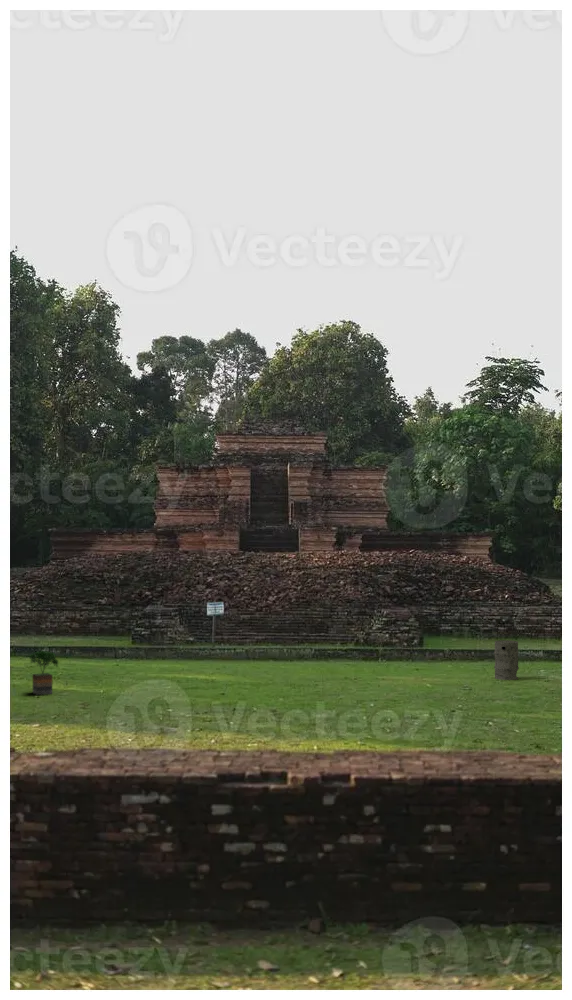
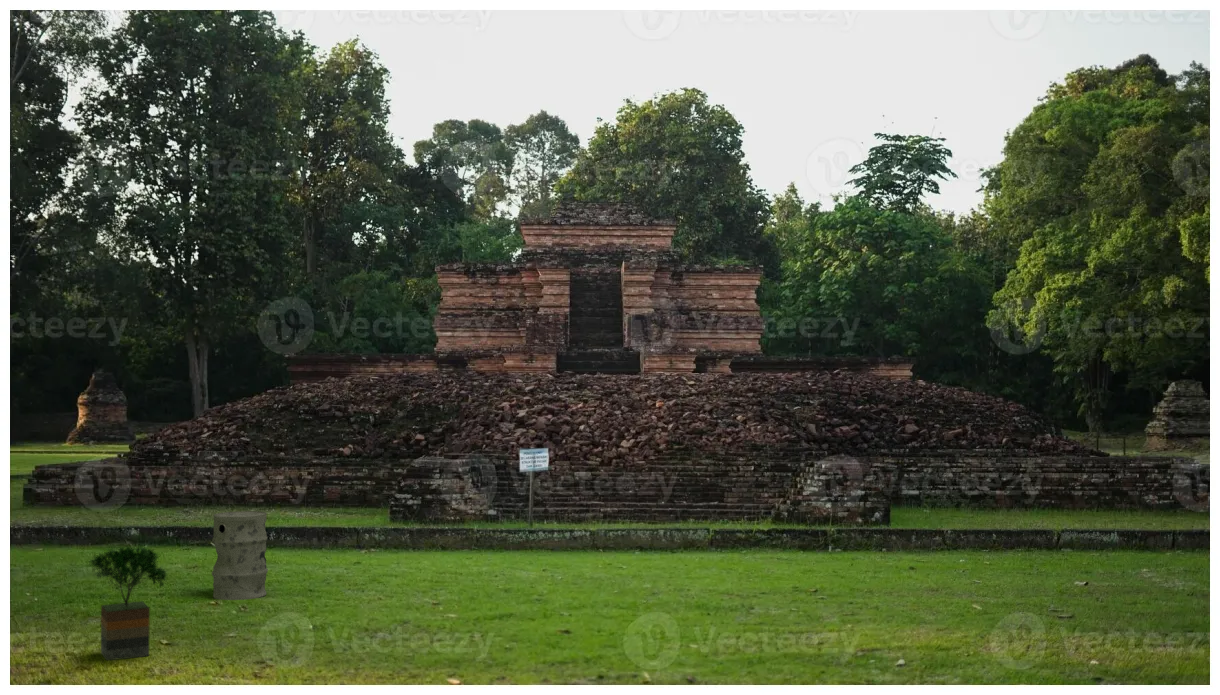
trash can: present [494,640,519,680] -> present [212,511,268,600]

